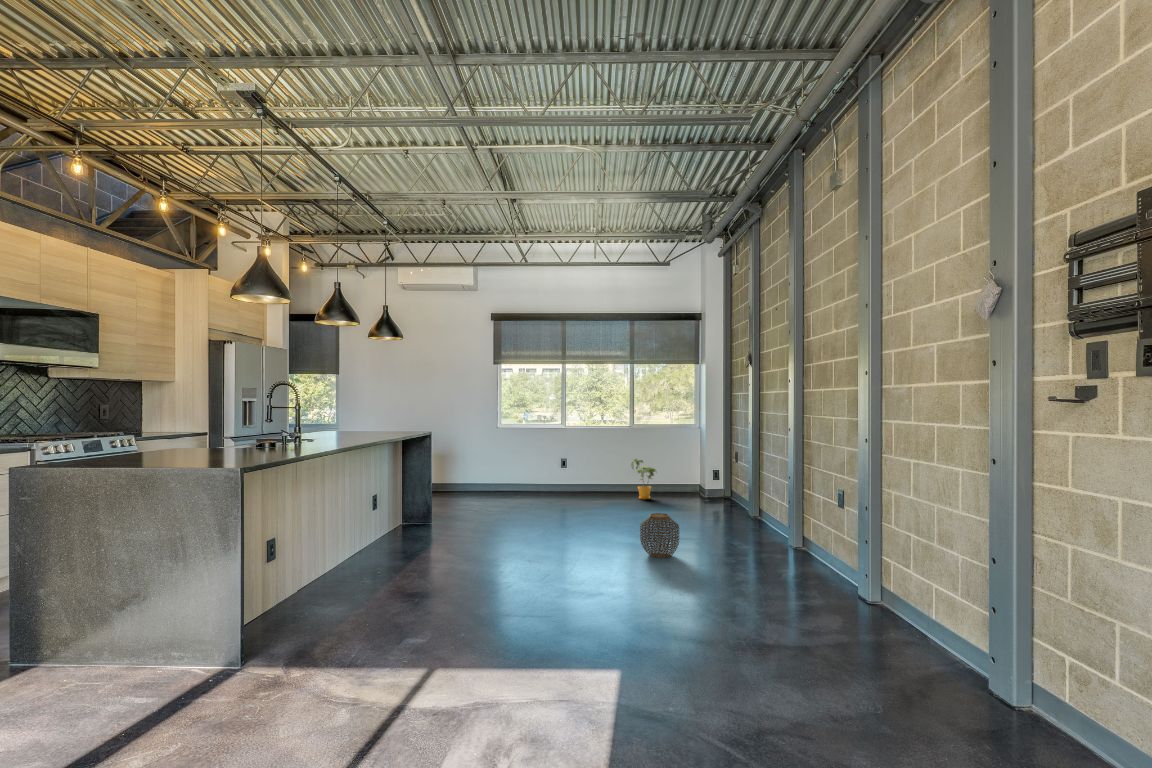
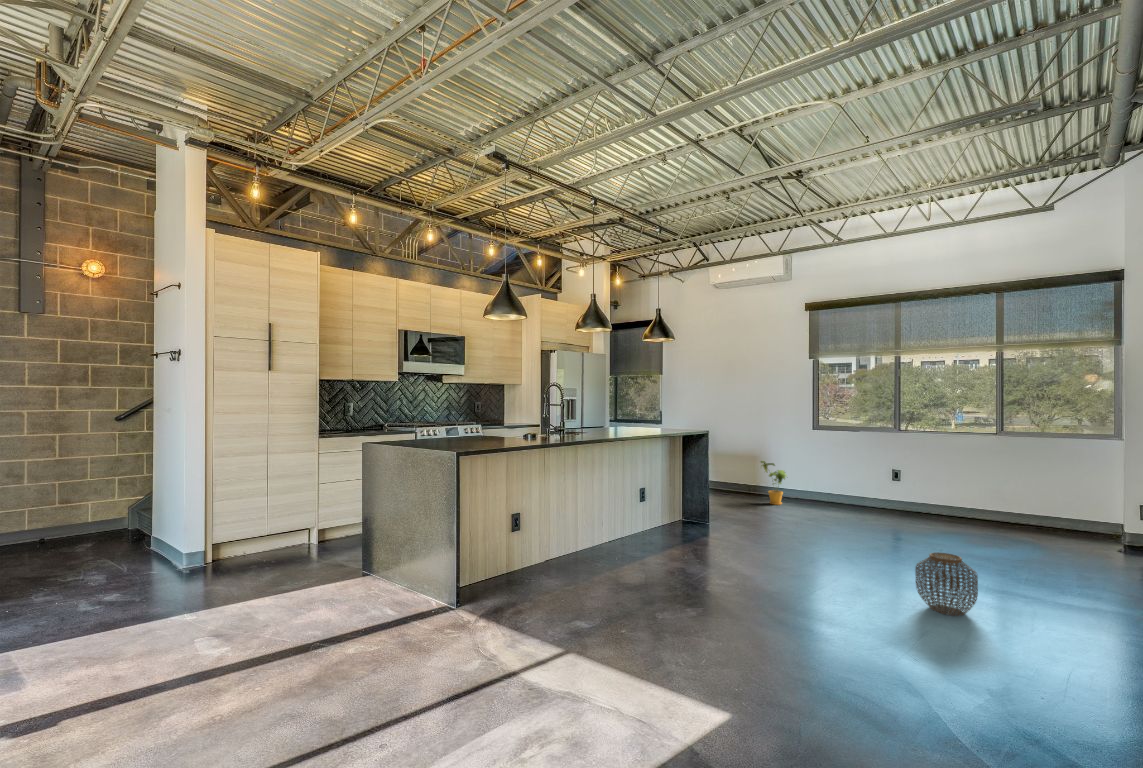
house plant: present [631,459,657,499] -> present [761,461,787,505]

